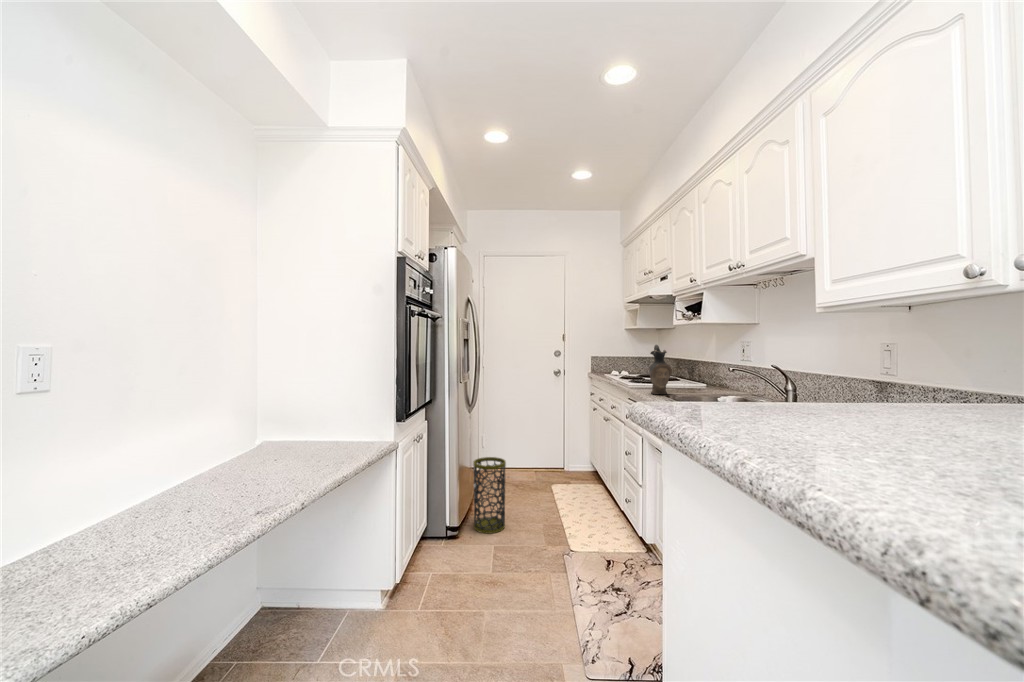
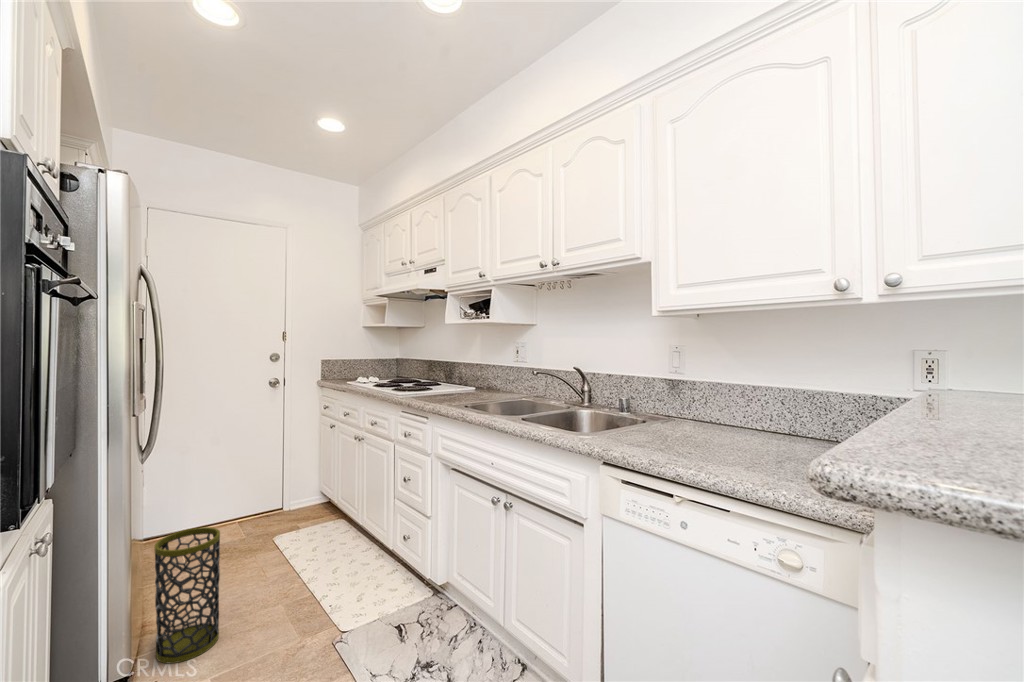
ceramic pitcher: present [650,345,672,394] -> none [436,345,462,404]

